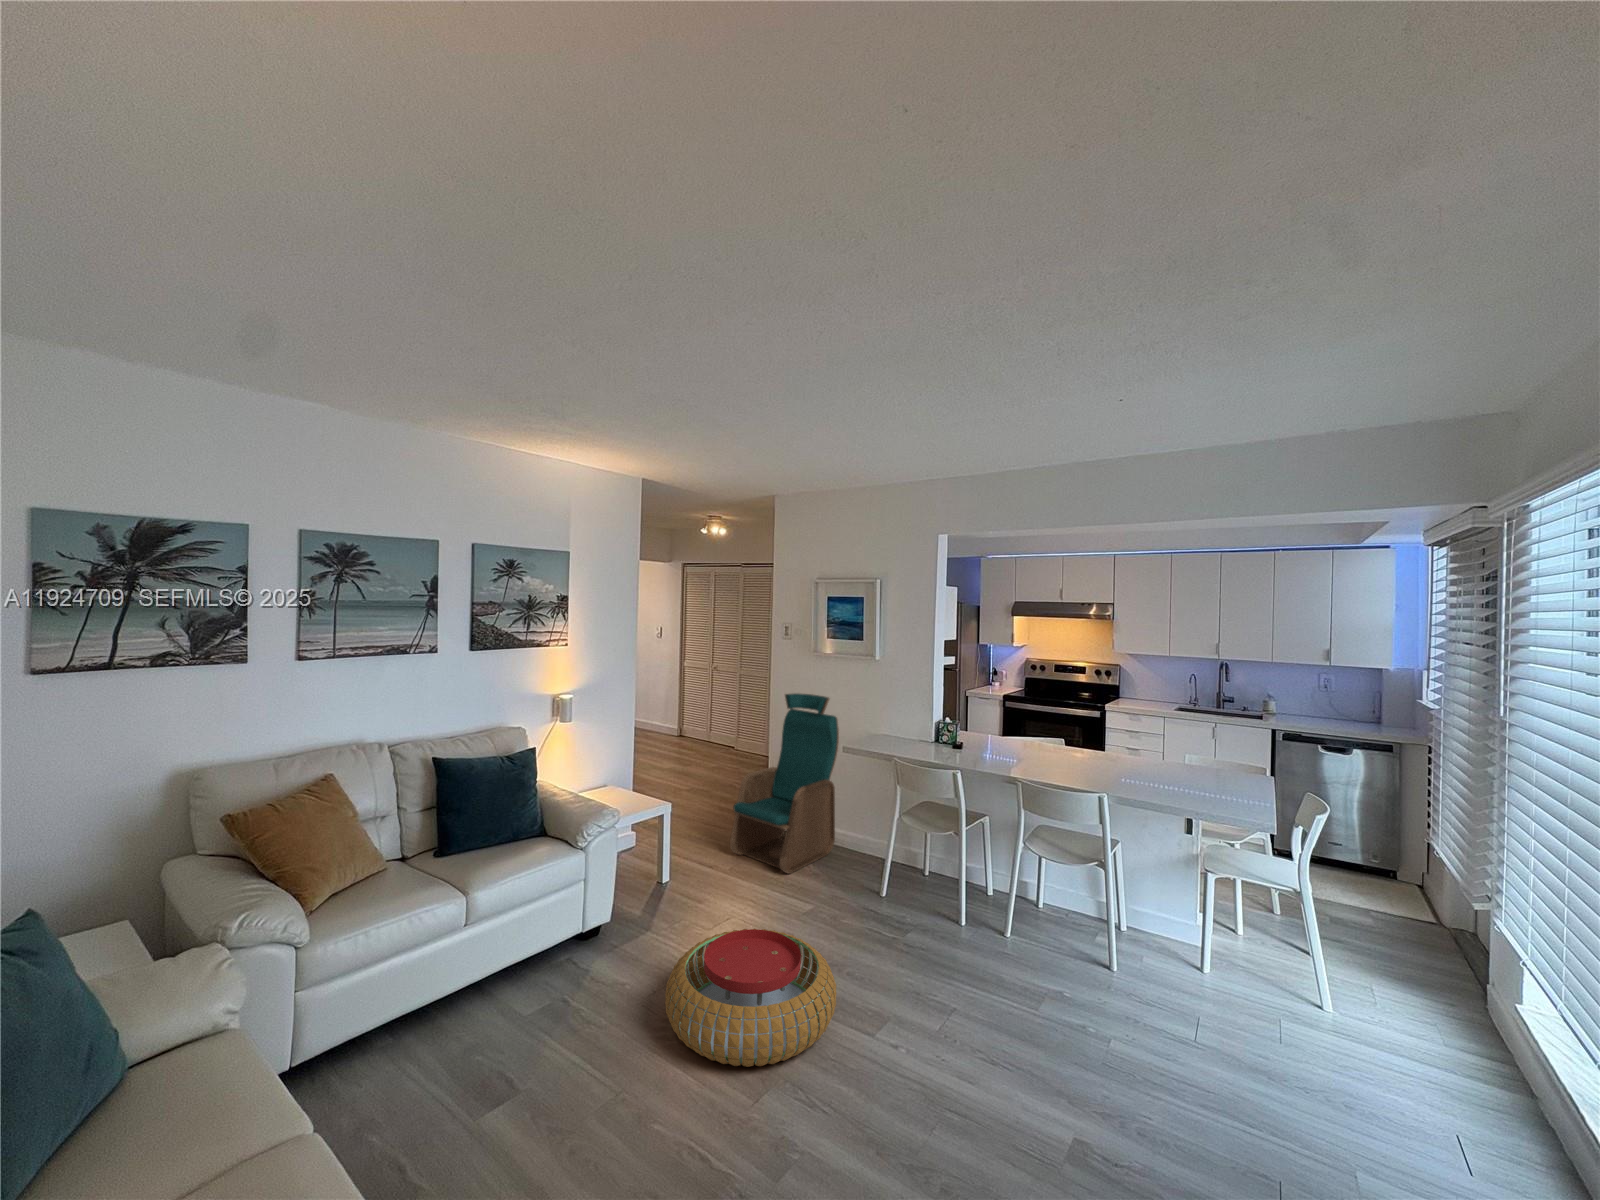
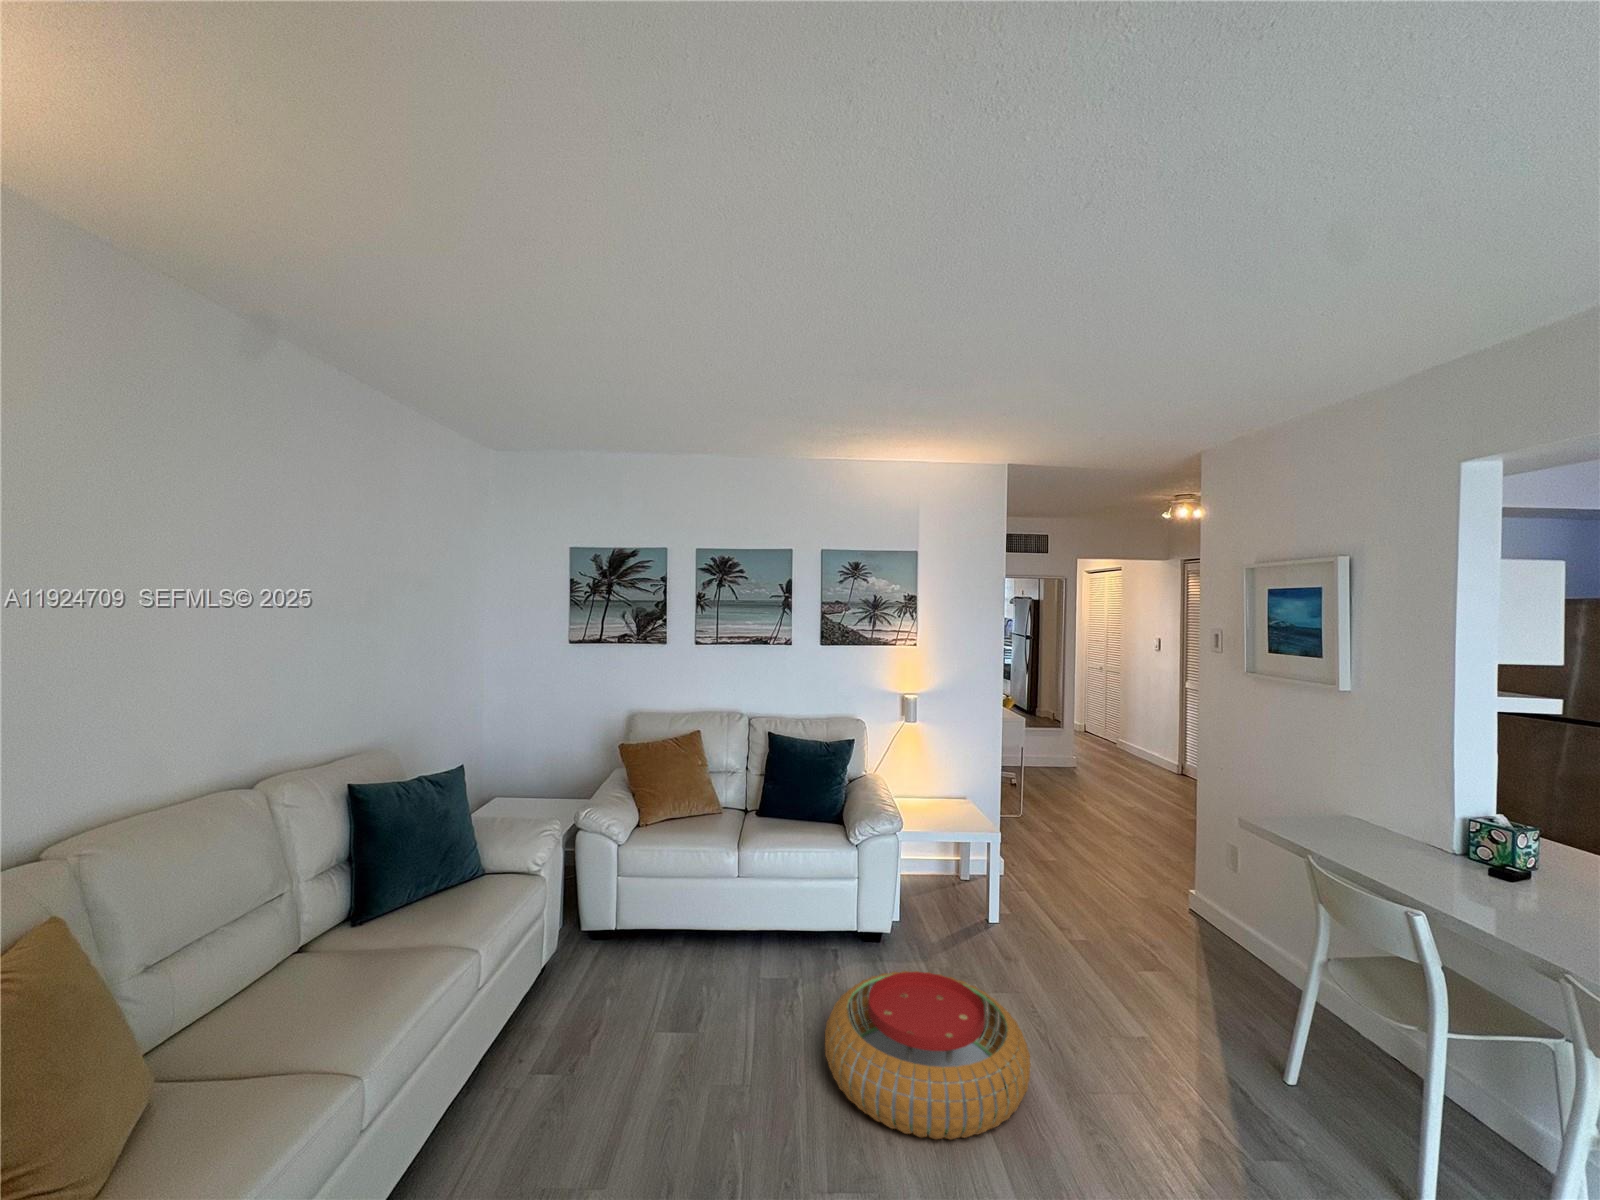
armchair: present [730,693,839,874] -> none [1087,725,1261,969]

